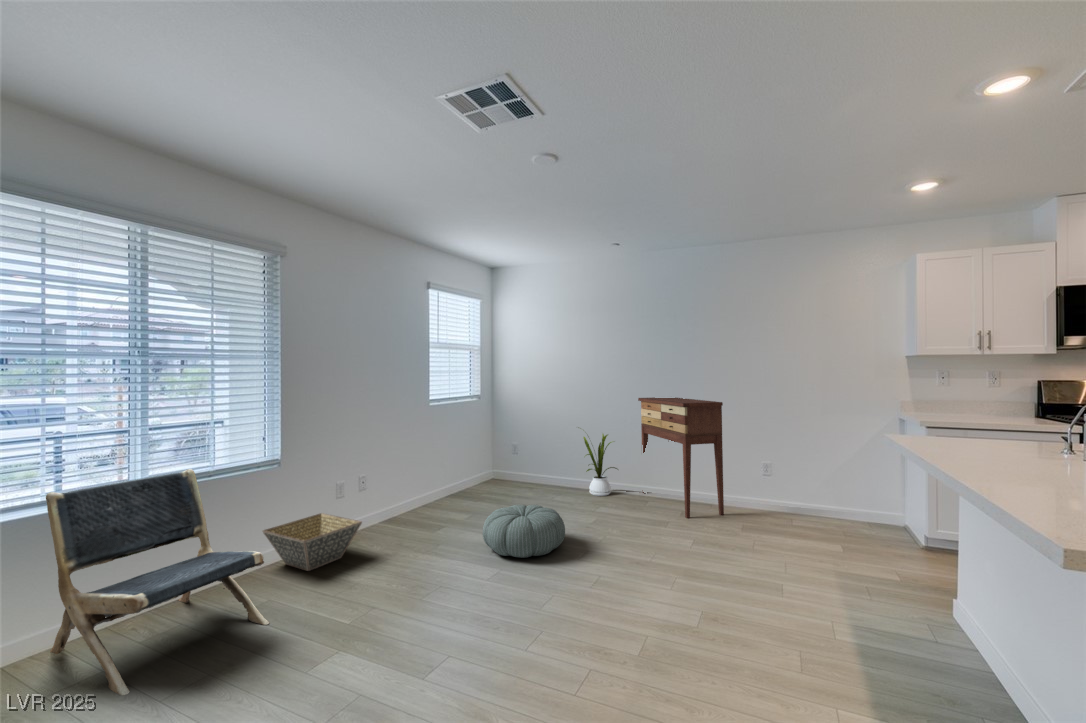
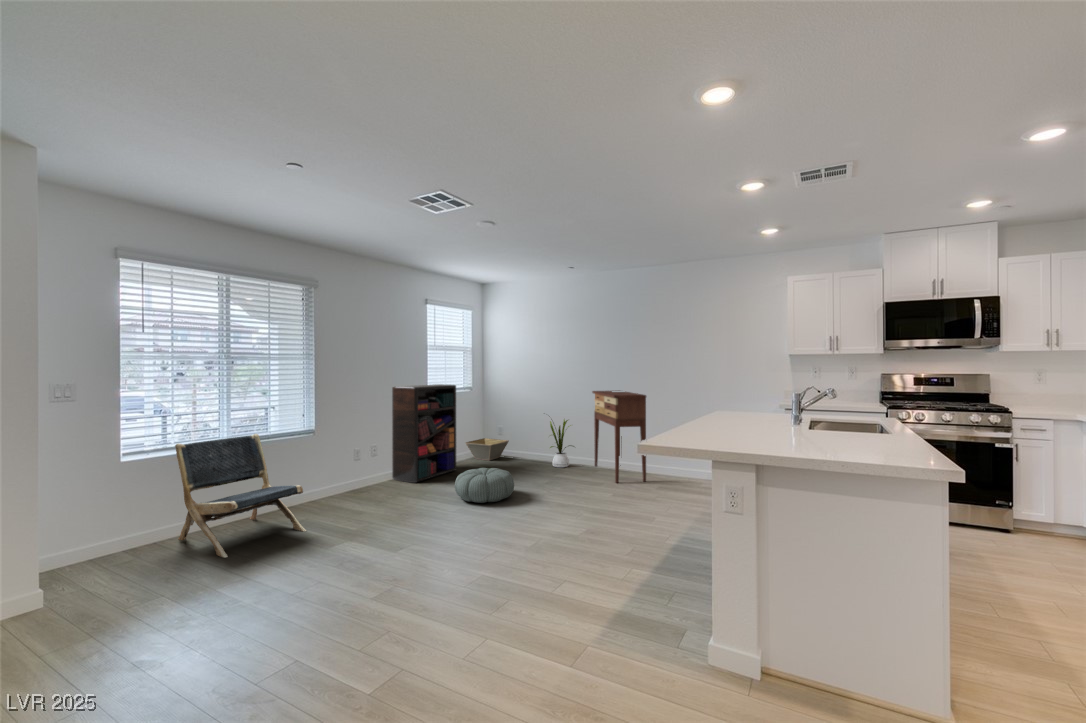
bookshelf: none [387,392,469,525] -> present [392,384,456,483]
basket: present [263,513,362,571] -> present [466,438,509,460]

